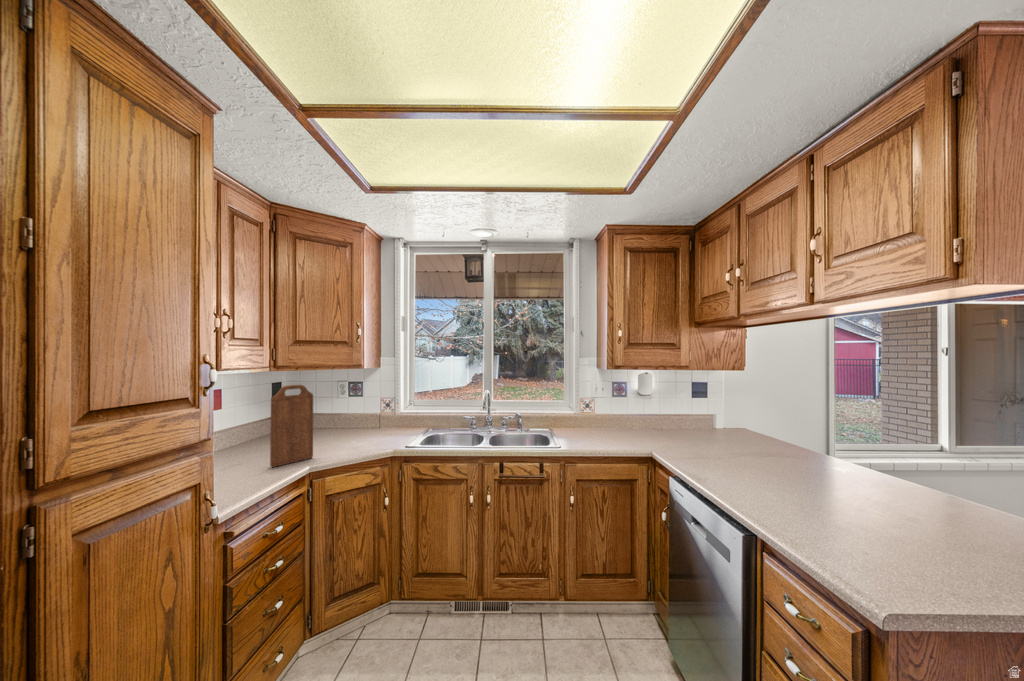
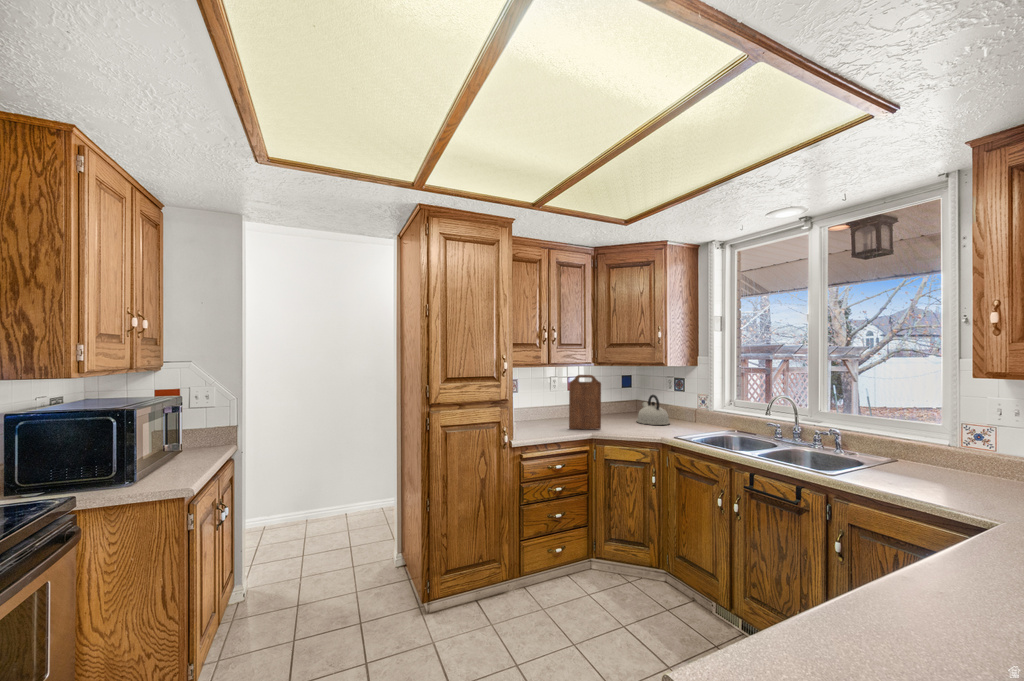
kettle: none [321,403,362,440] -> present [637,395,670,425]

